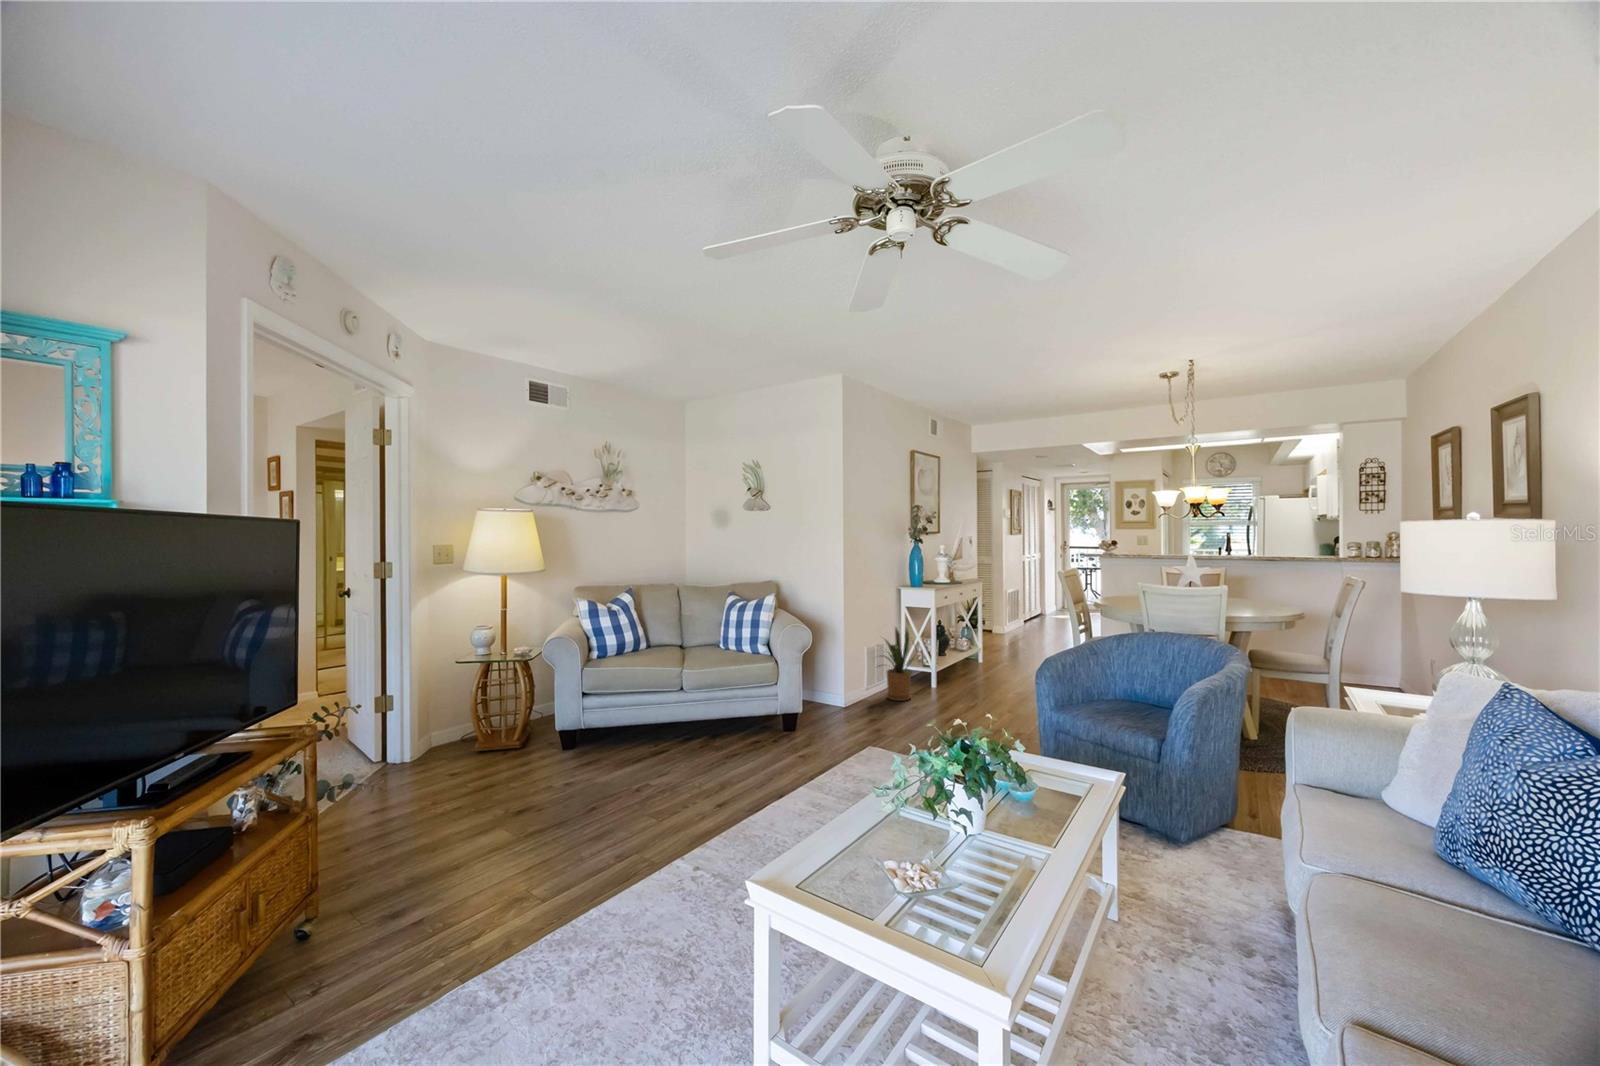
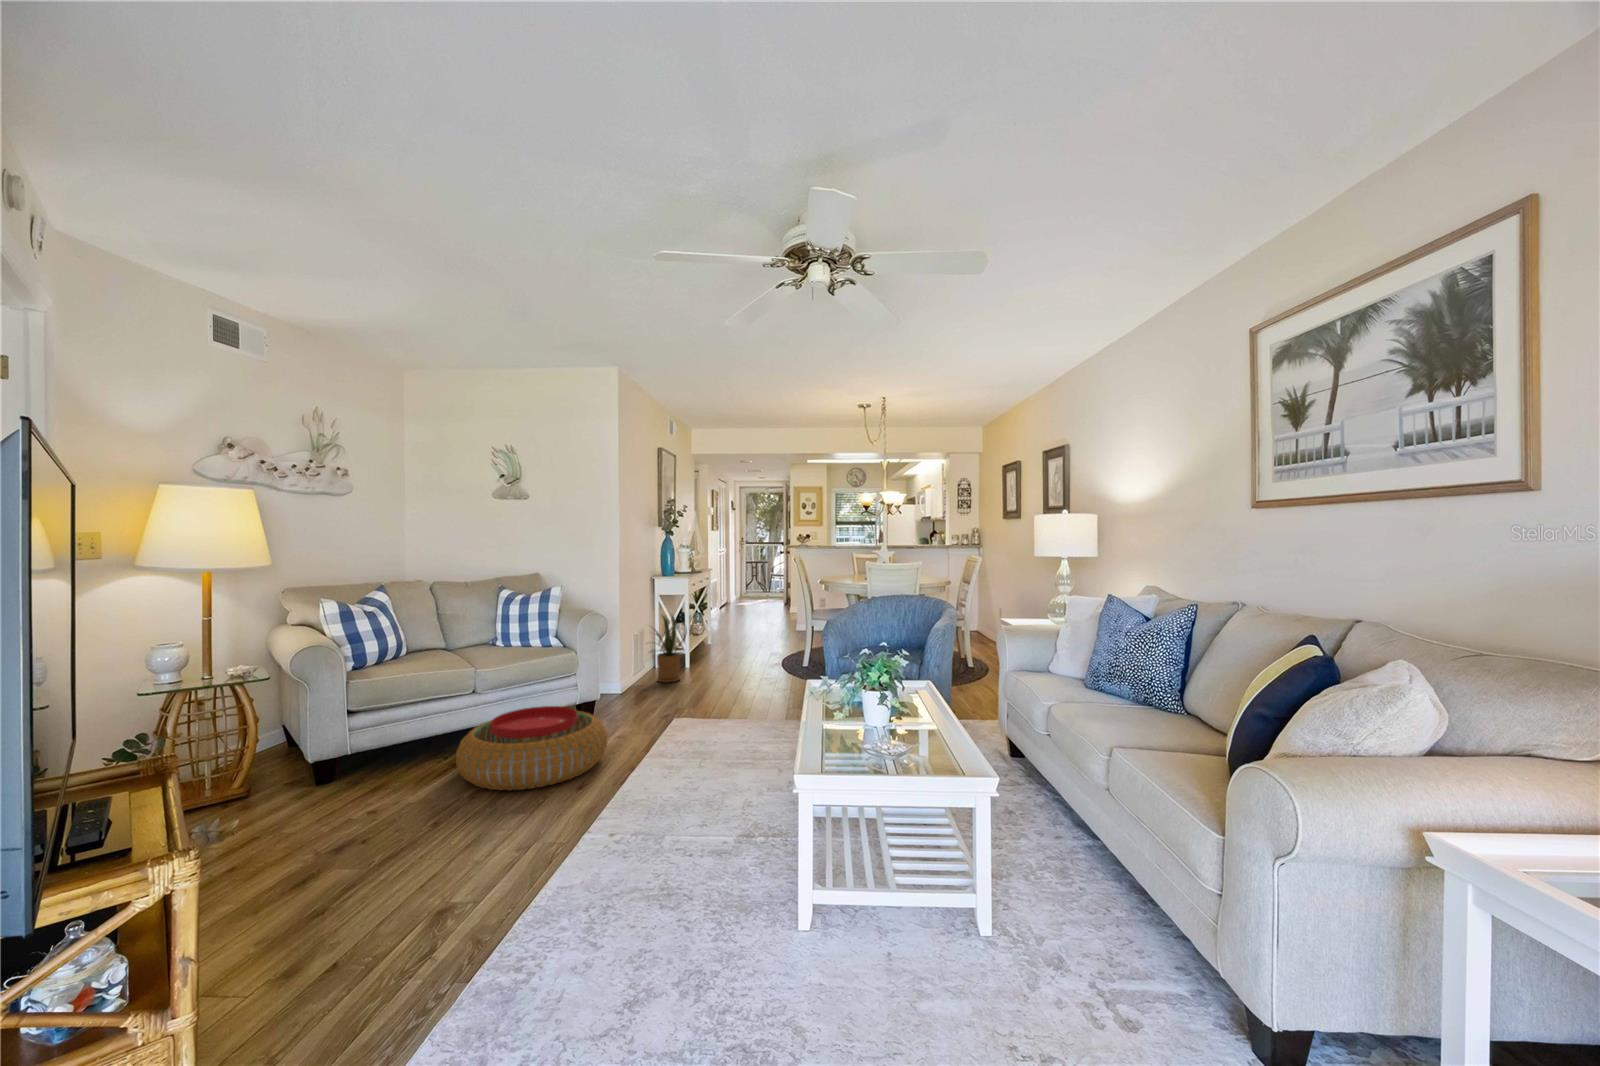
pouf: none [633,713,769,796] -> present [456,706,607,790]

